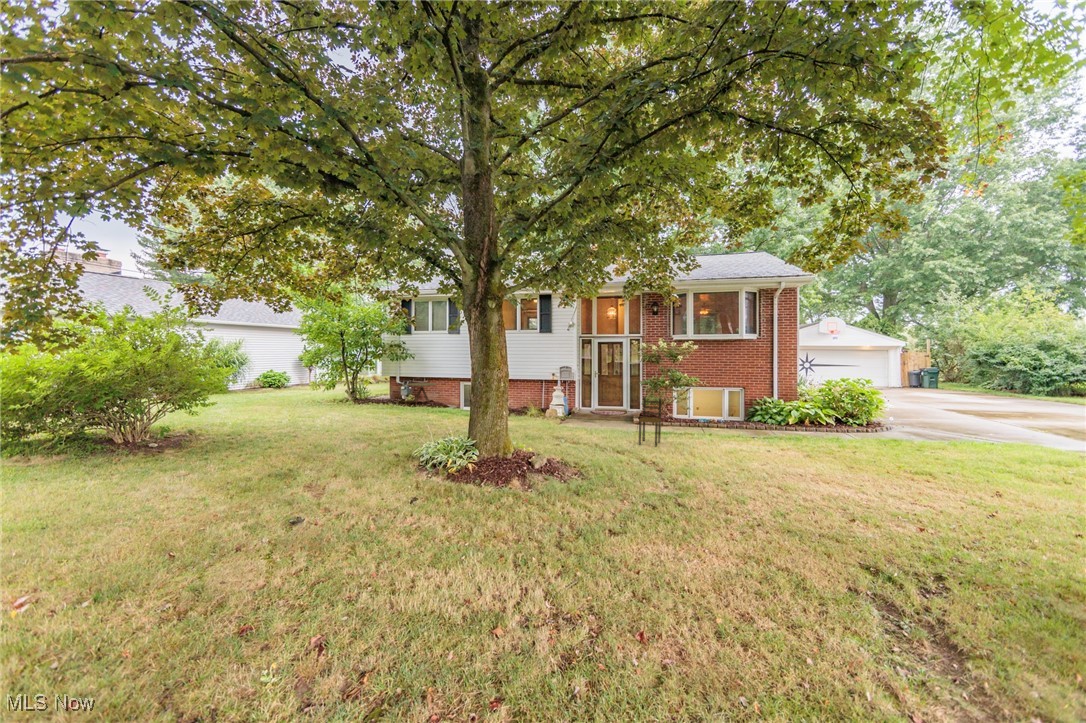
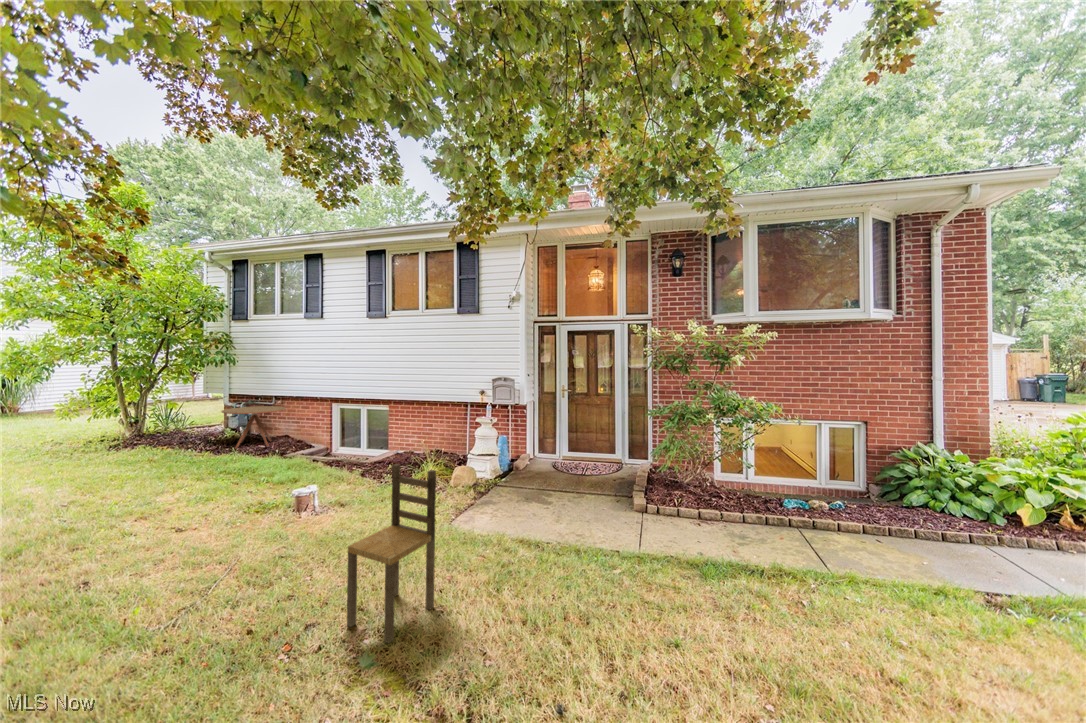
chair: present [639,397,662,446] -> present [347,464,436,643]

